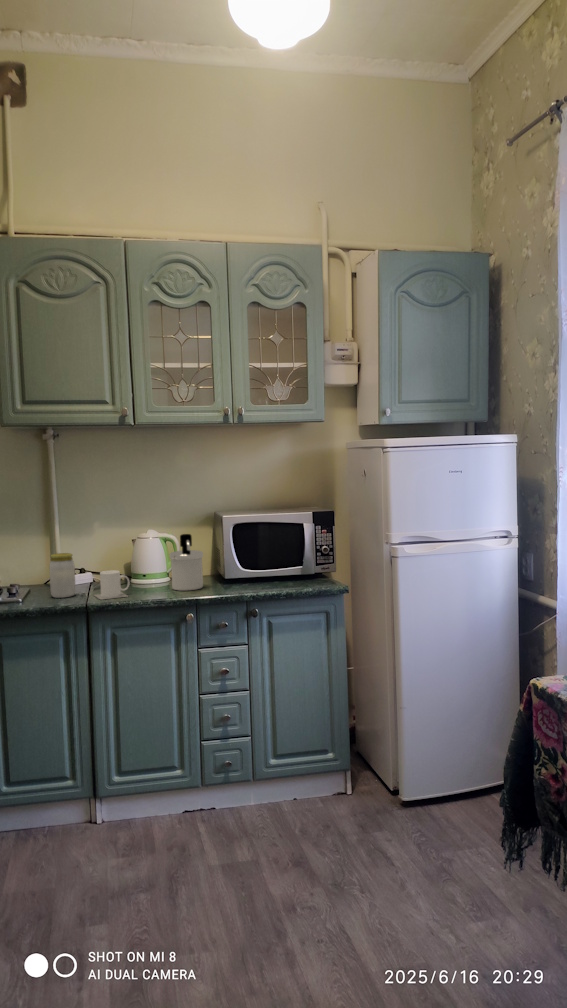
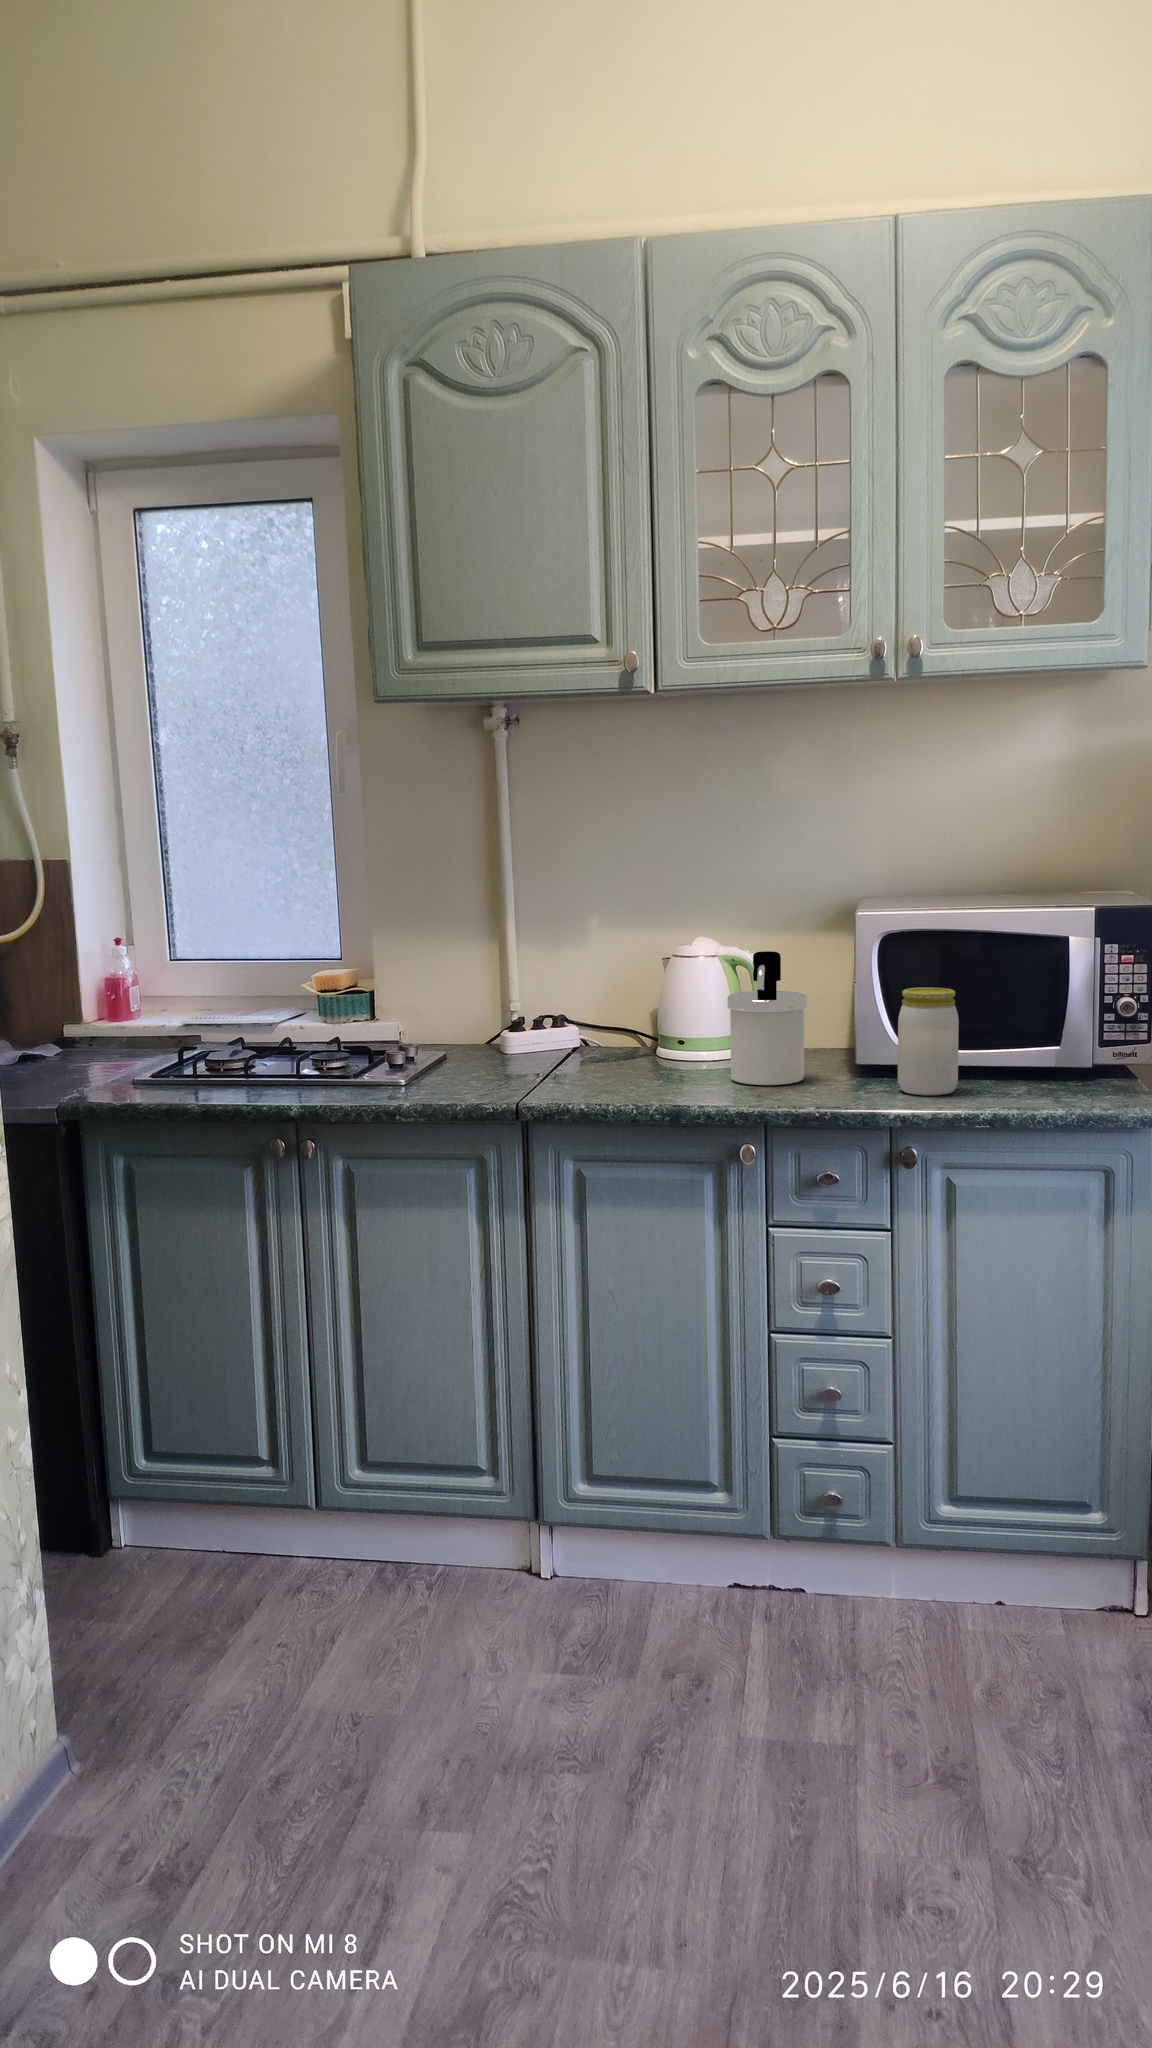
jar: present [49,553,76,598] -> present [898,987,959,1095]
mug: present [94,570,130,600] -> none [553,1026,630,1090]

